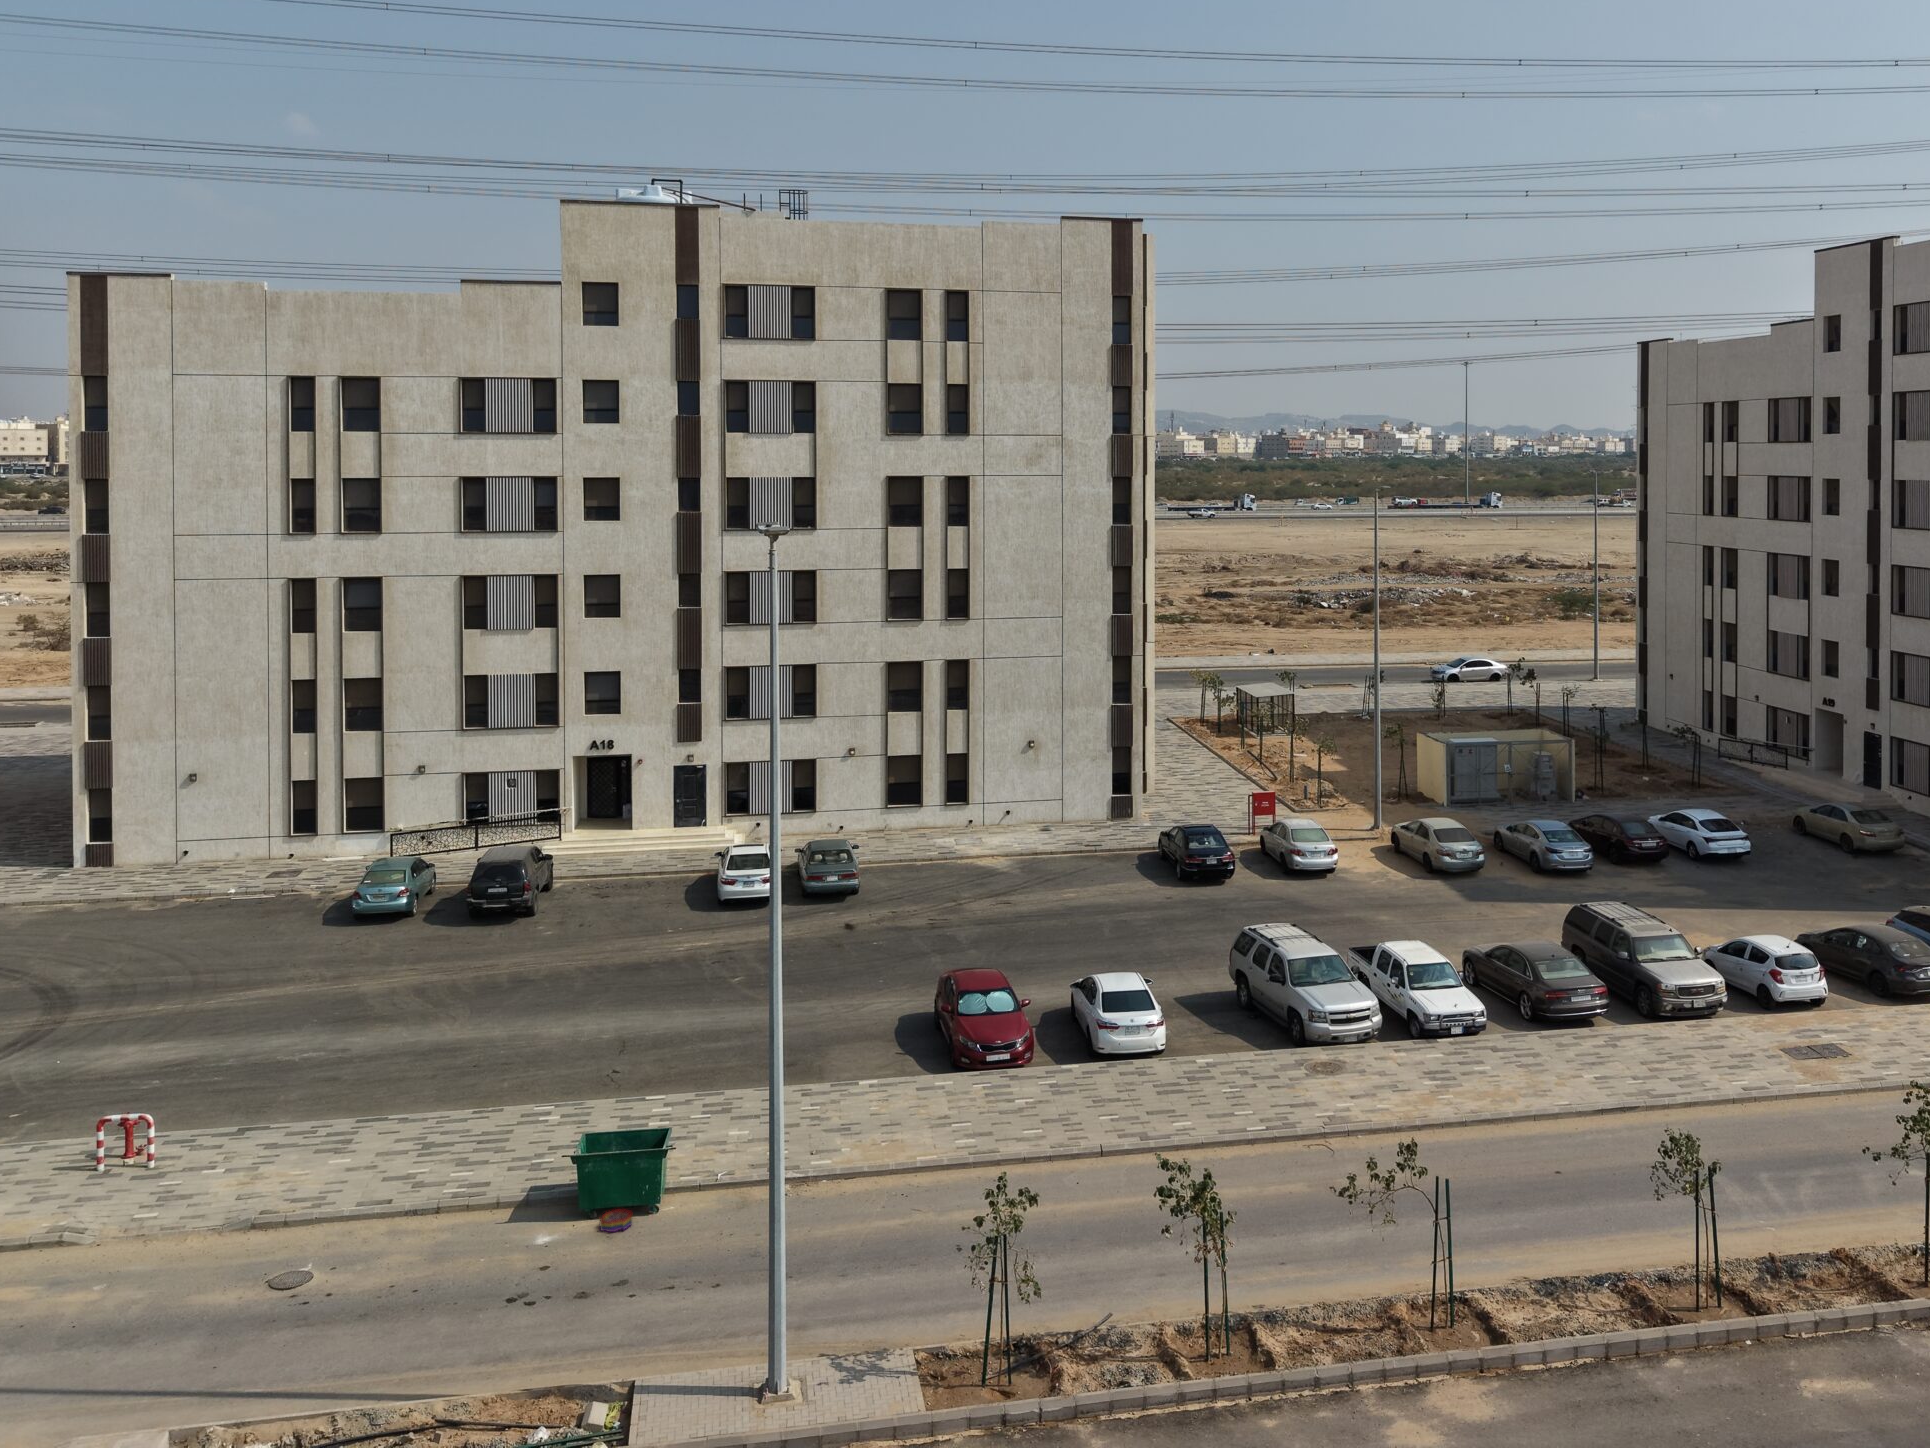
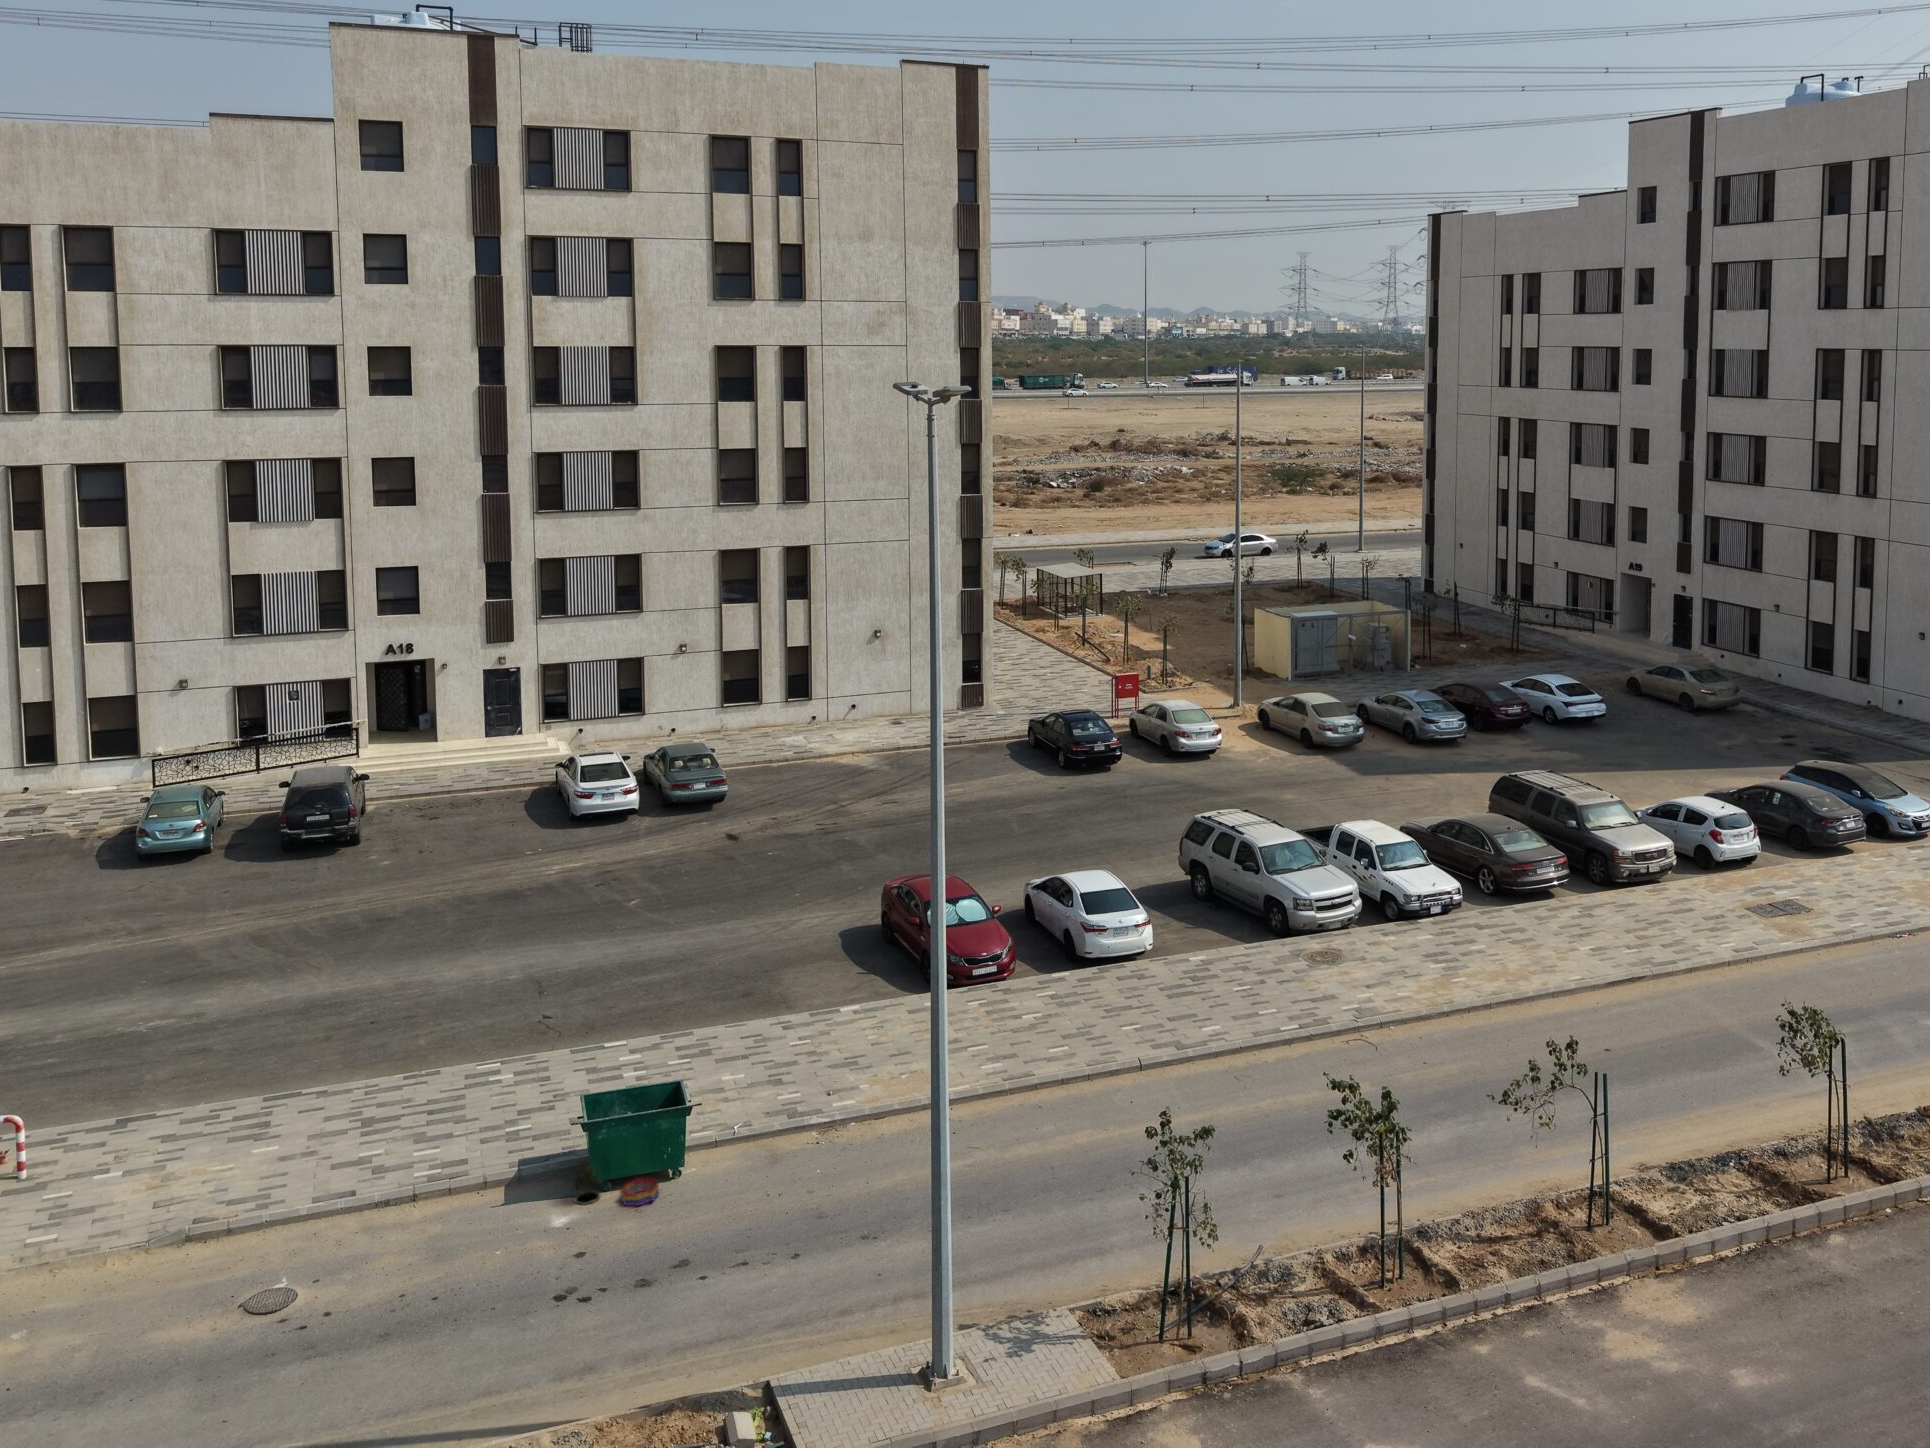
potted tree: none [558,1183,587,1227] -> present [572,1157,601,1205]

